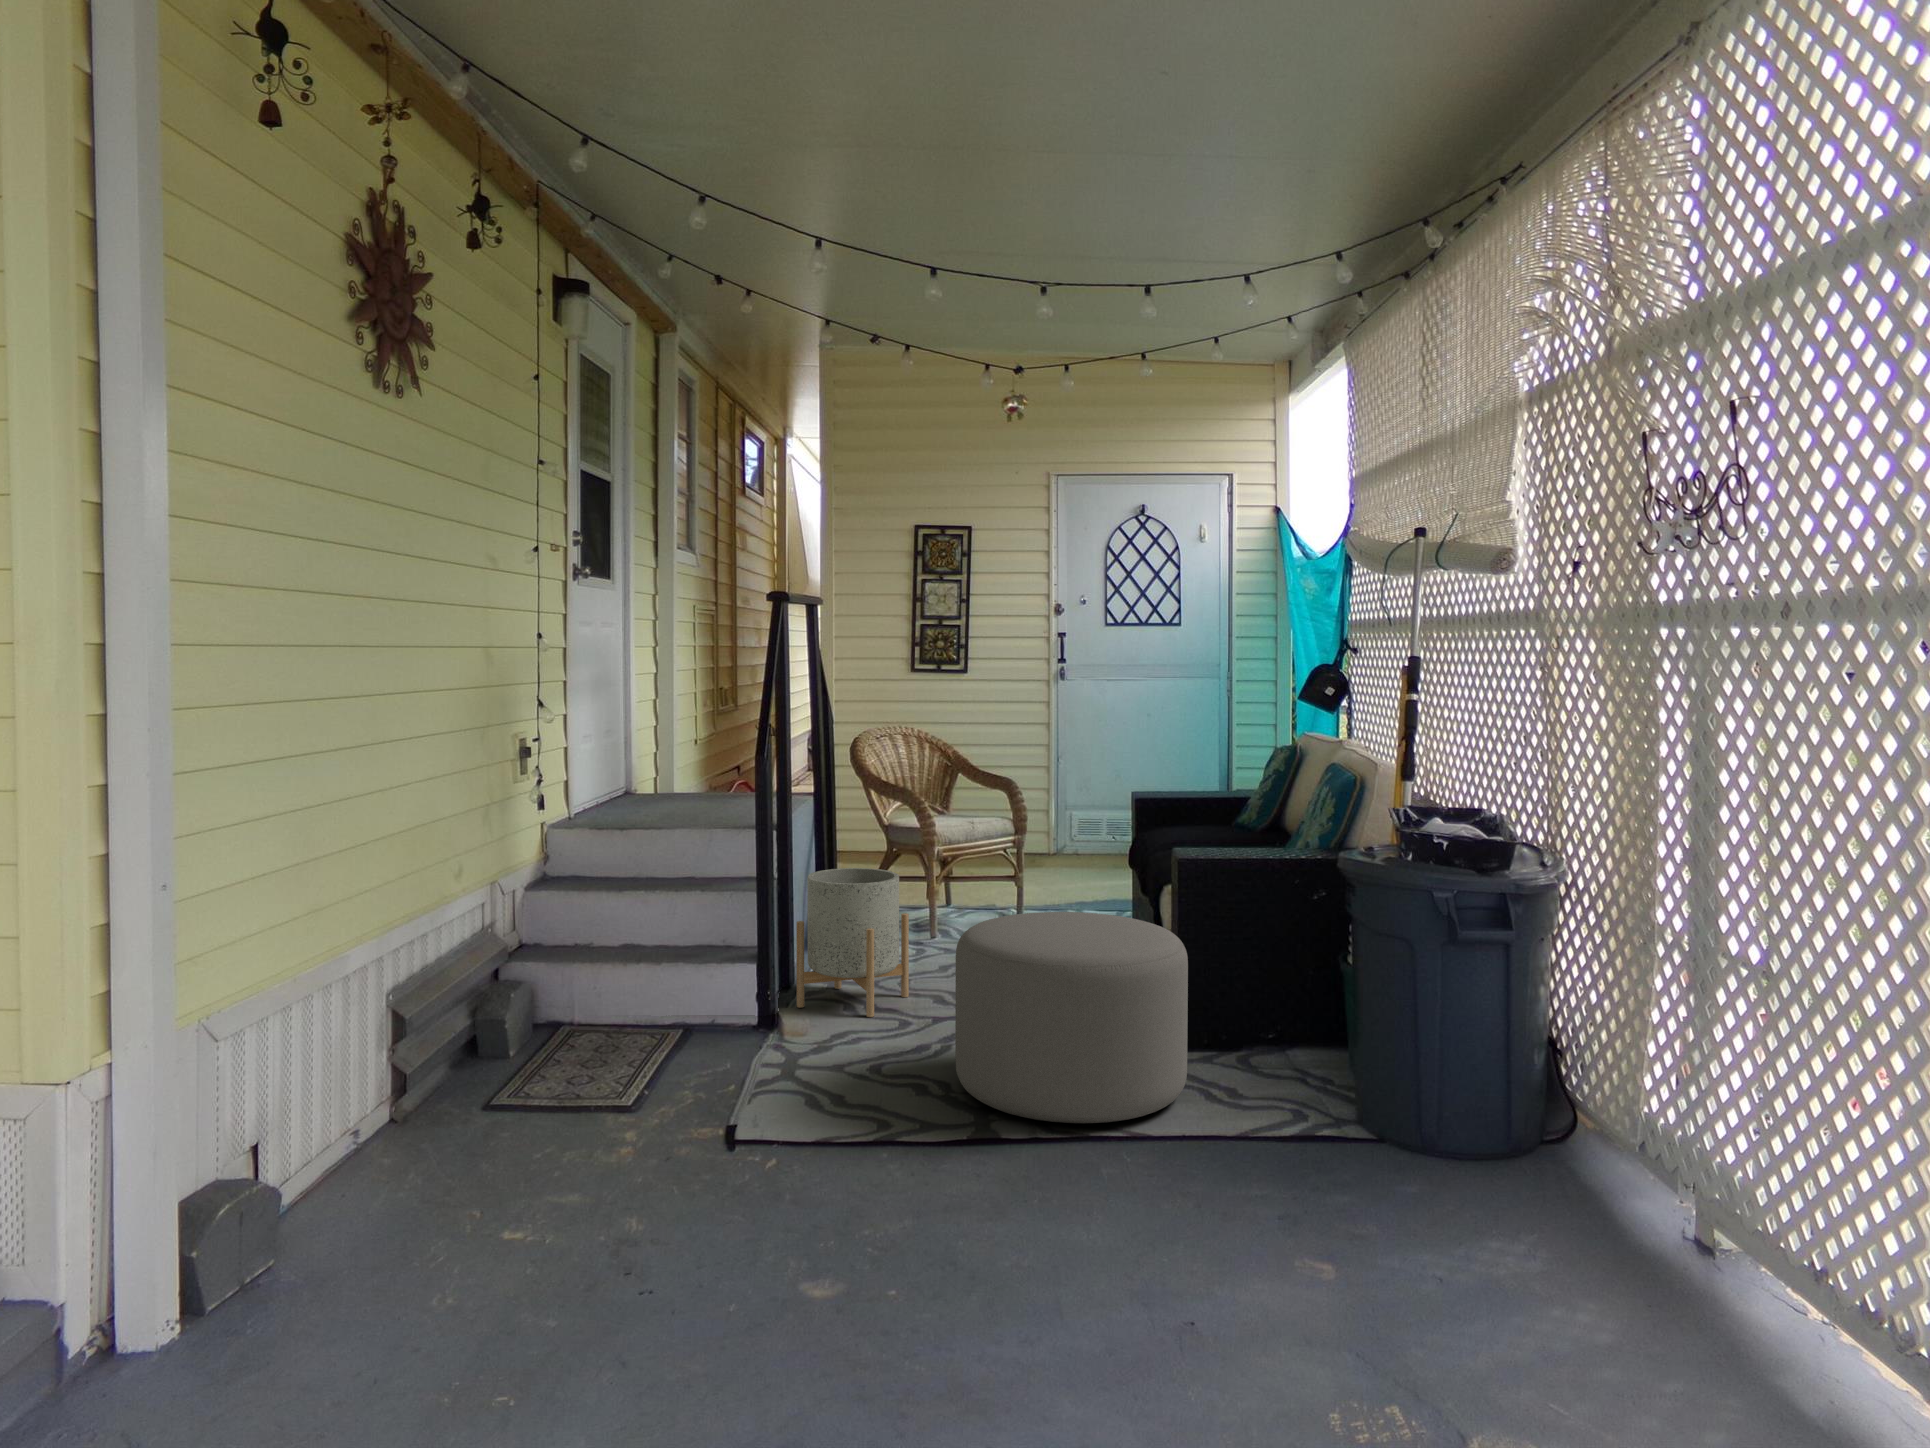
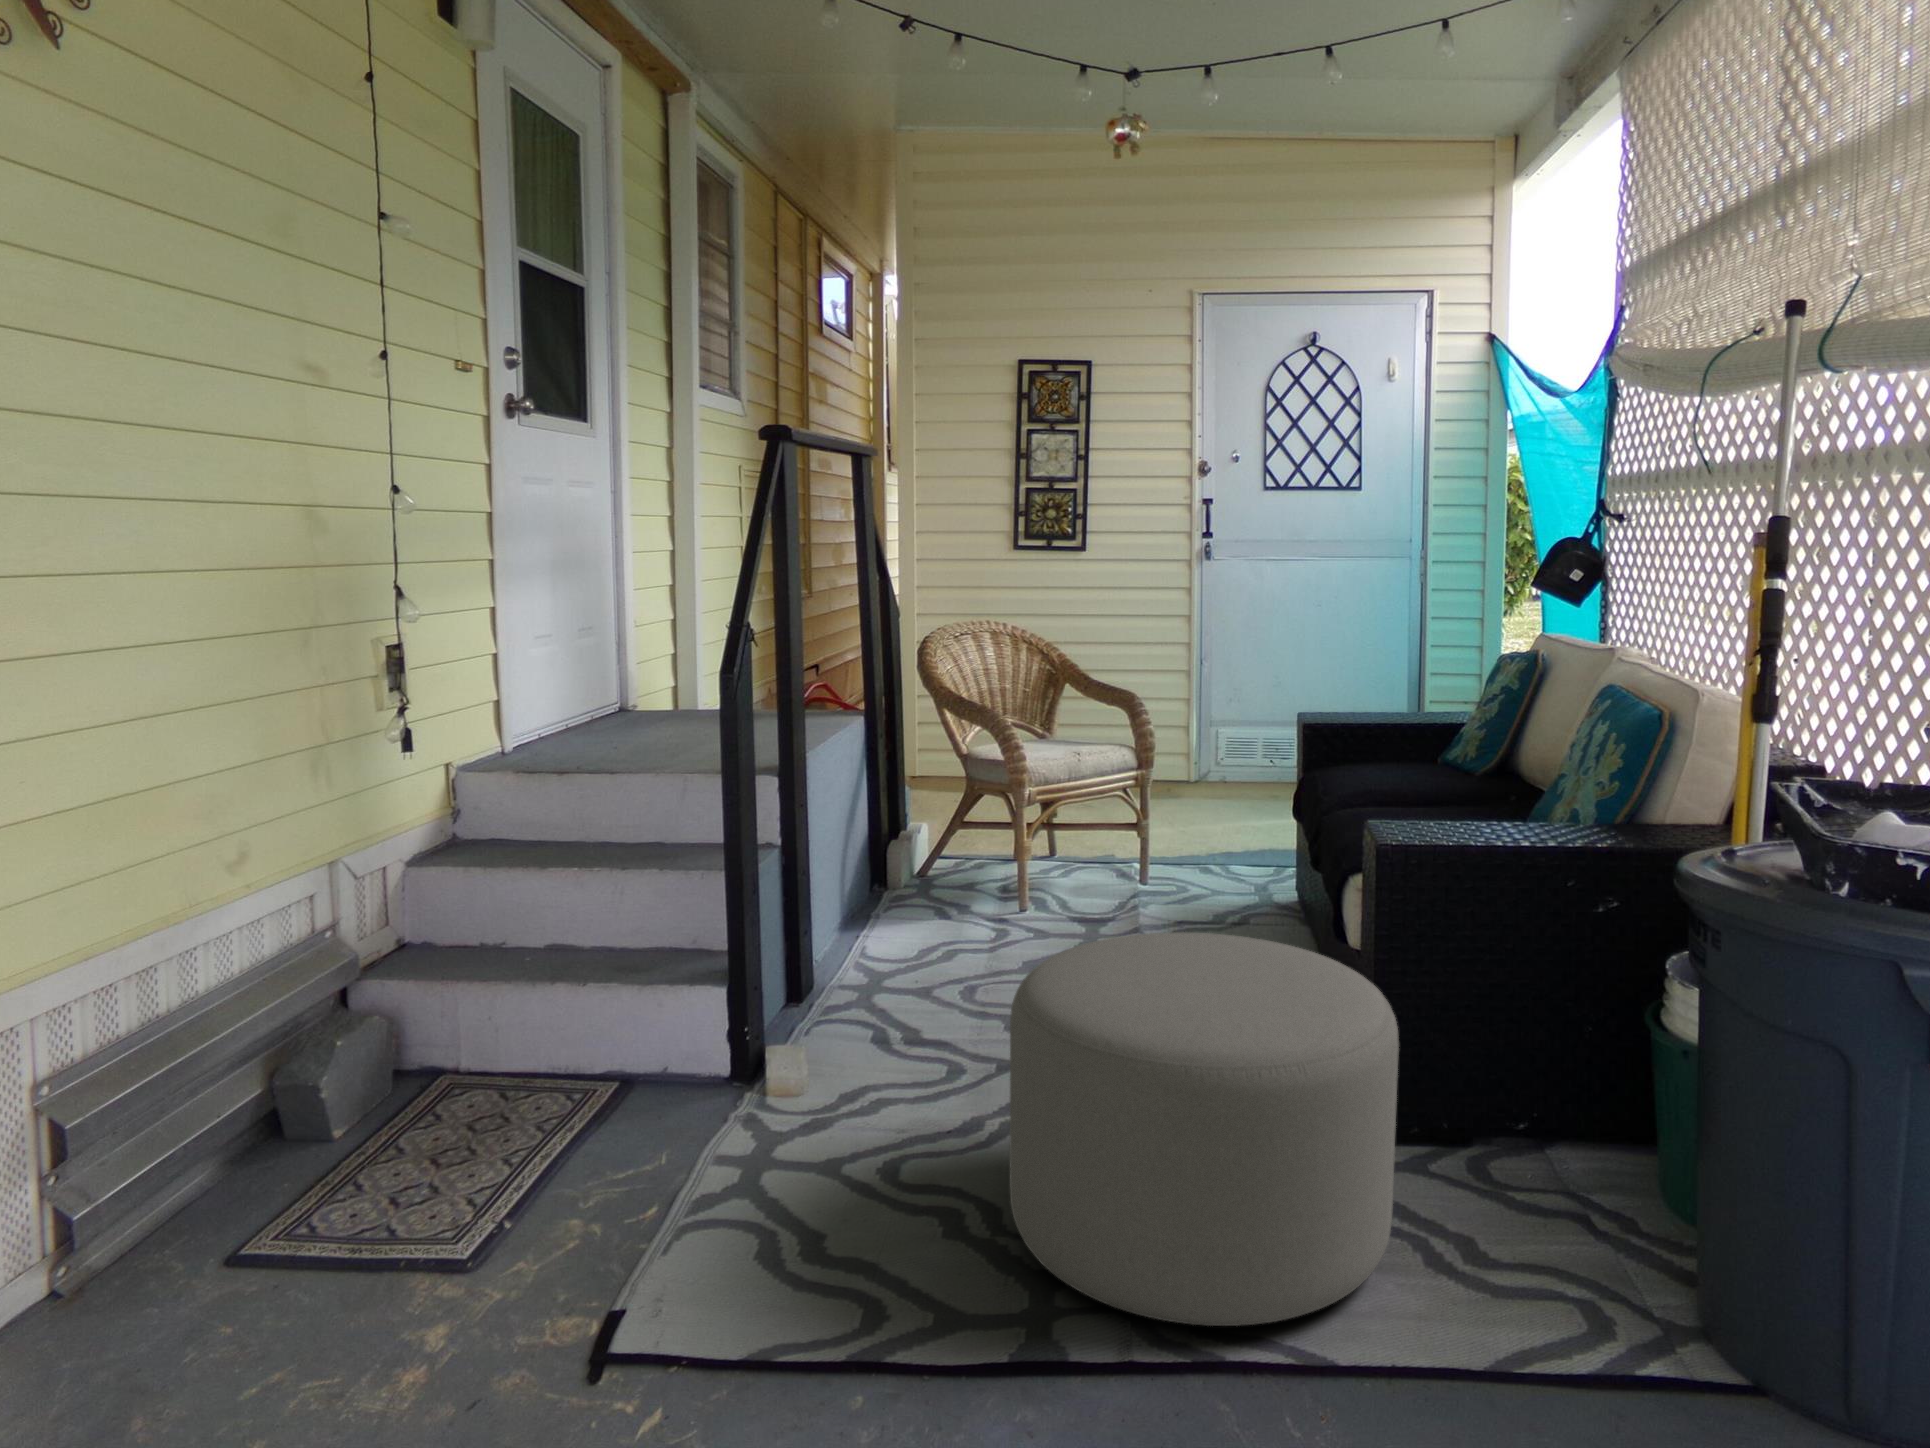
planter: present [797,868,909,1017] -> none [802,833,970,1059]

